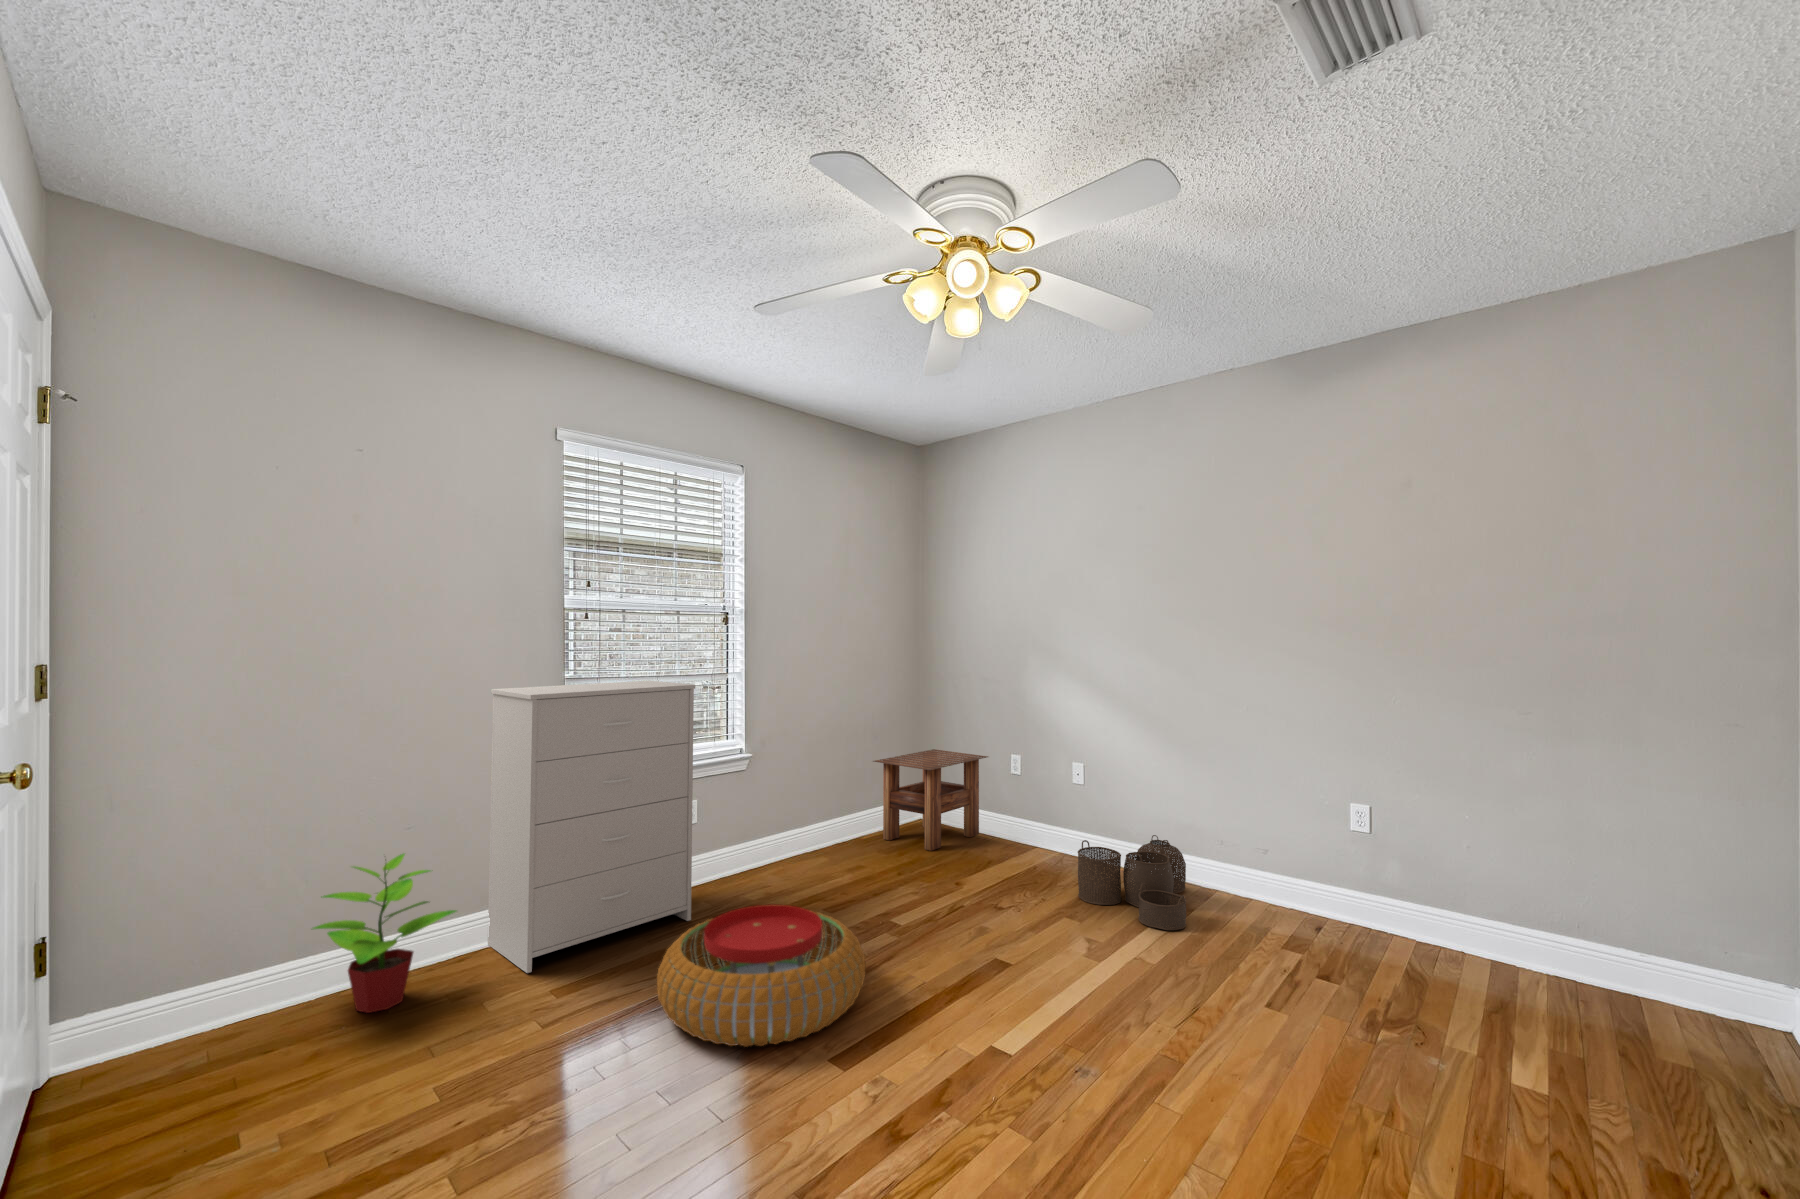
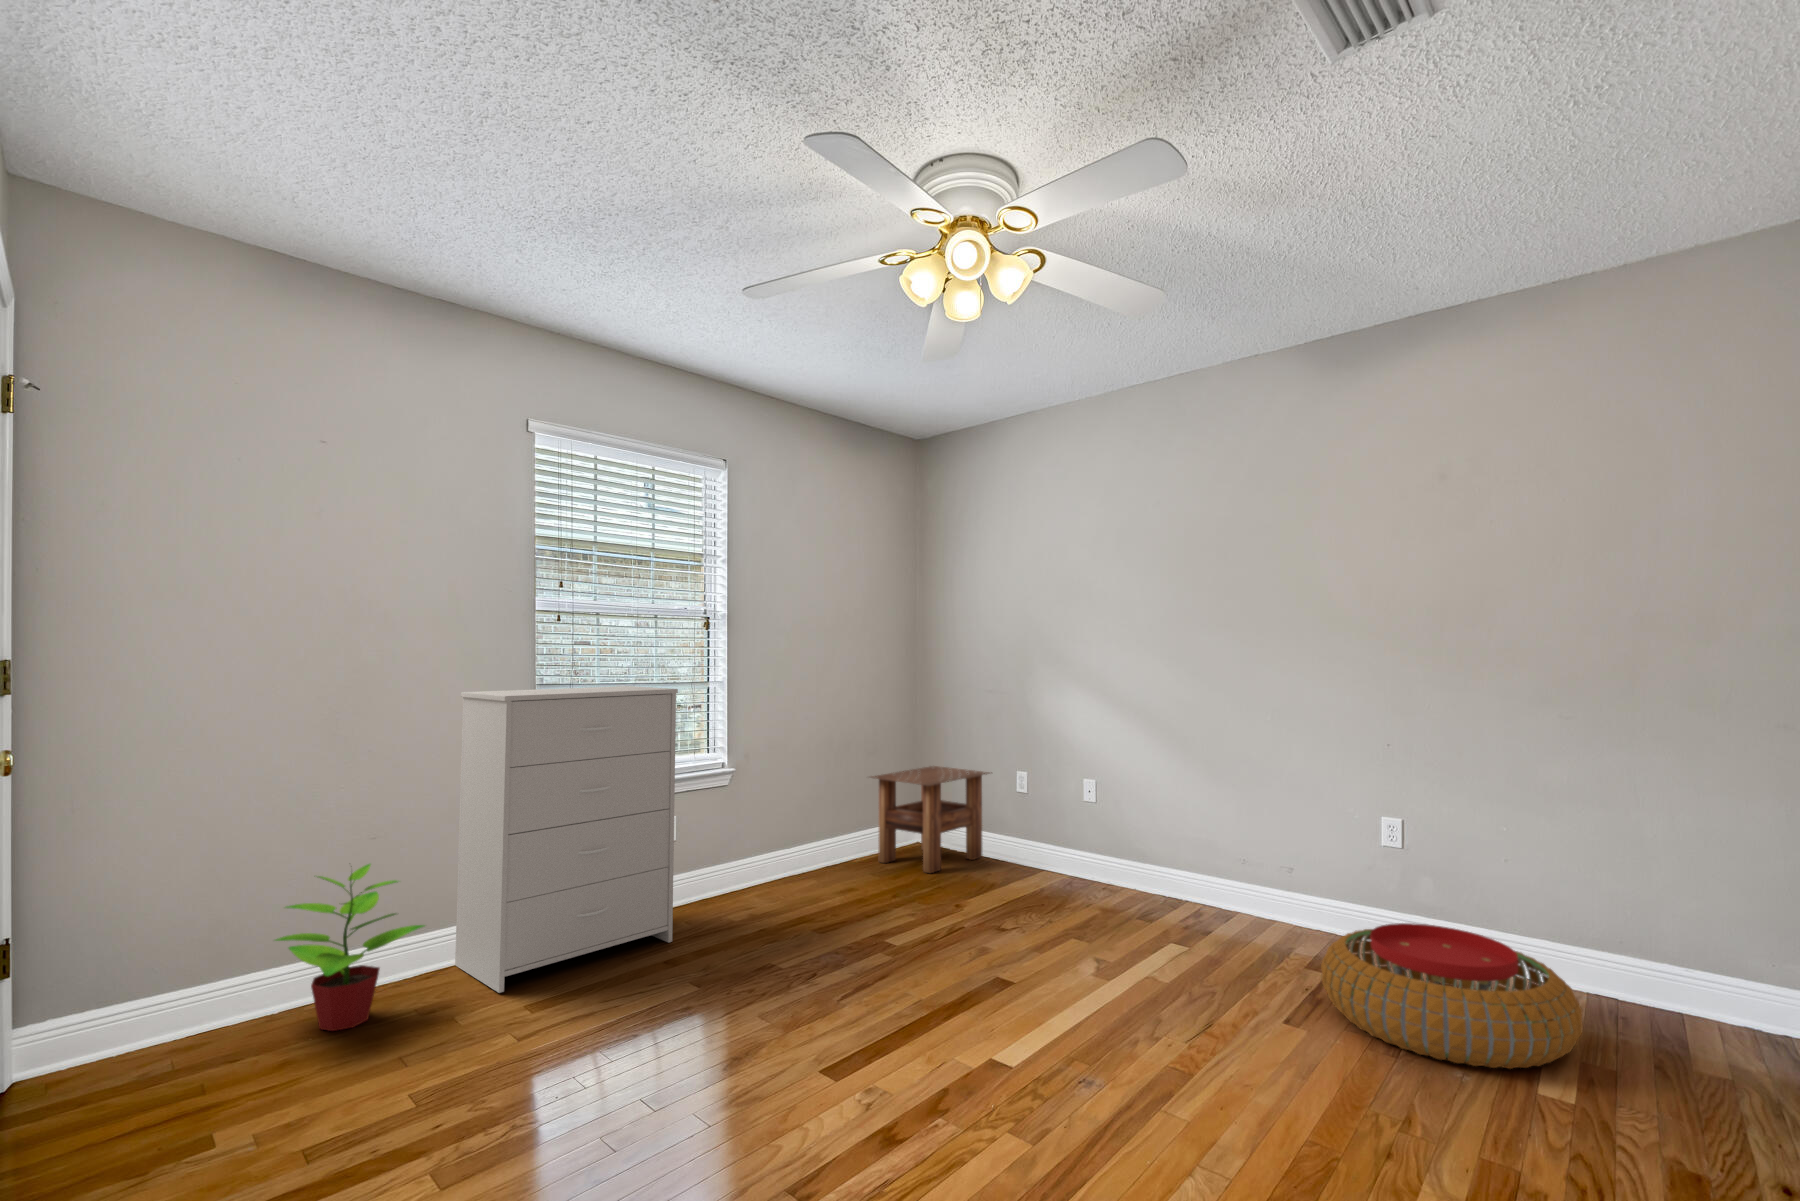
woven basket: present [1078,835,1186,930] -> none [1087,853,1204,951]
pouf: present [657,904,865,1047] -> present [1321,923,1583,1069]

